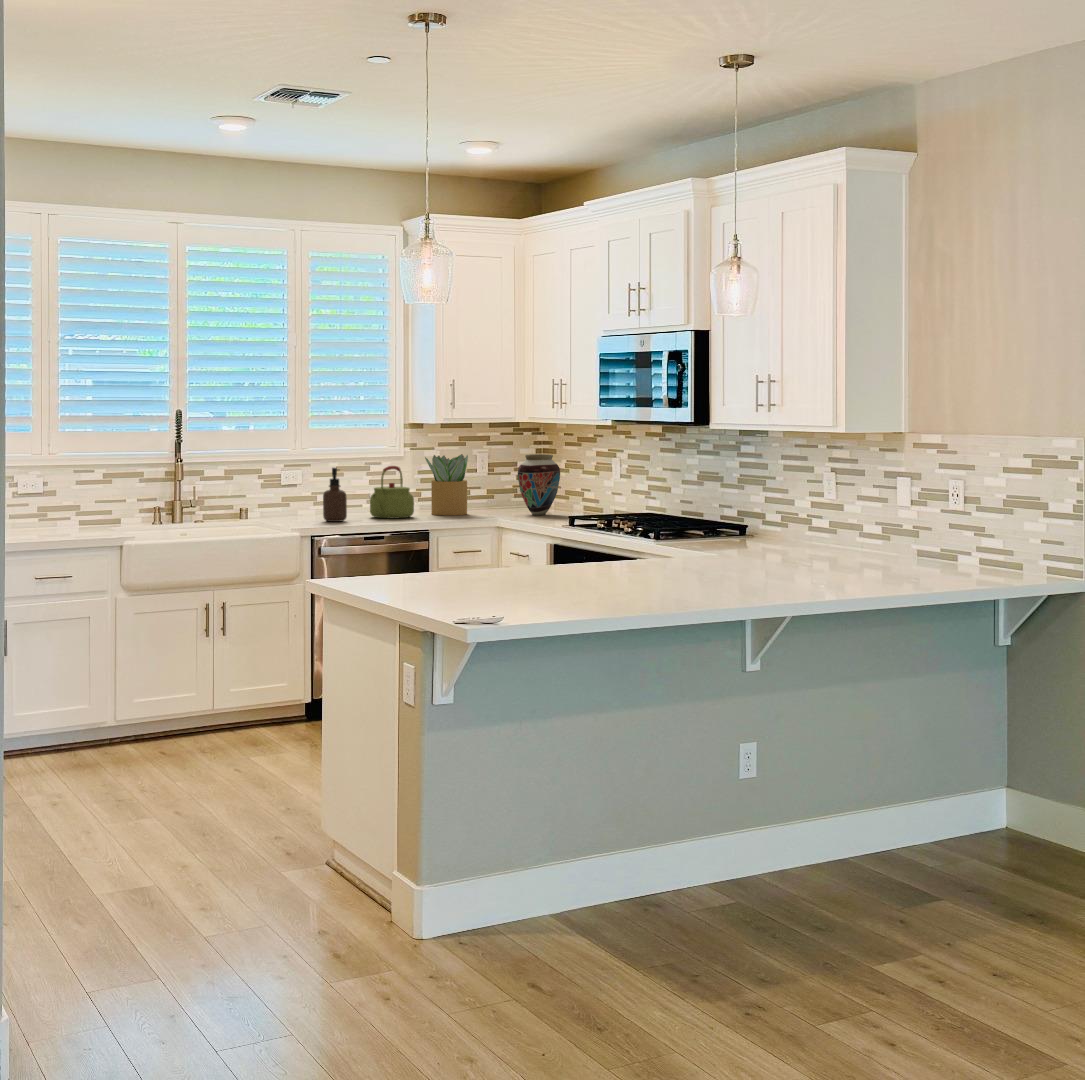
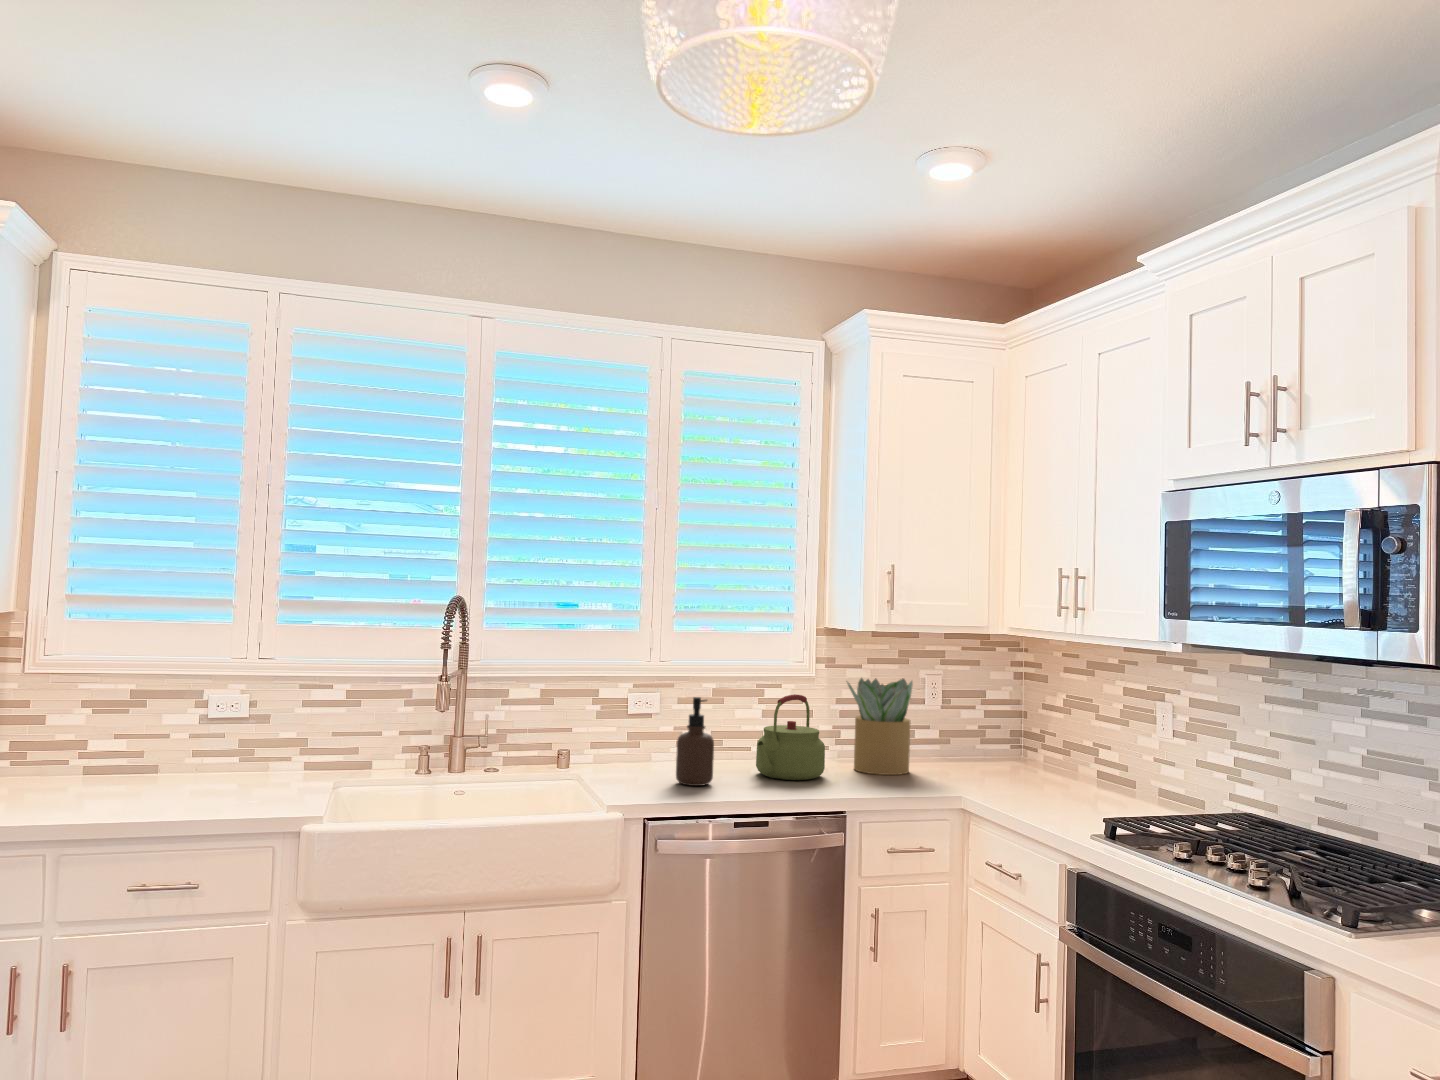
vase: present [518,454,560,515] -> none [991,685,1062,784]

